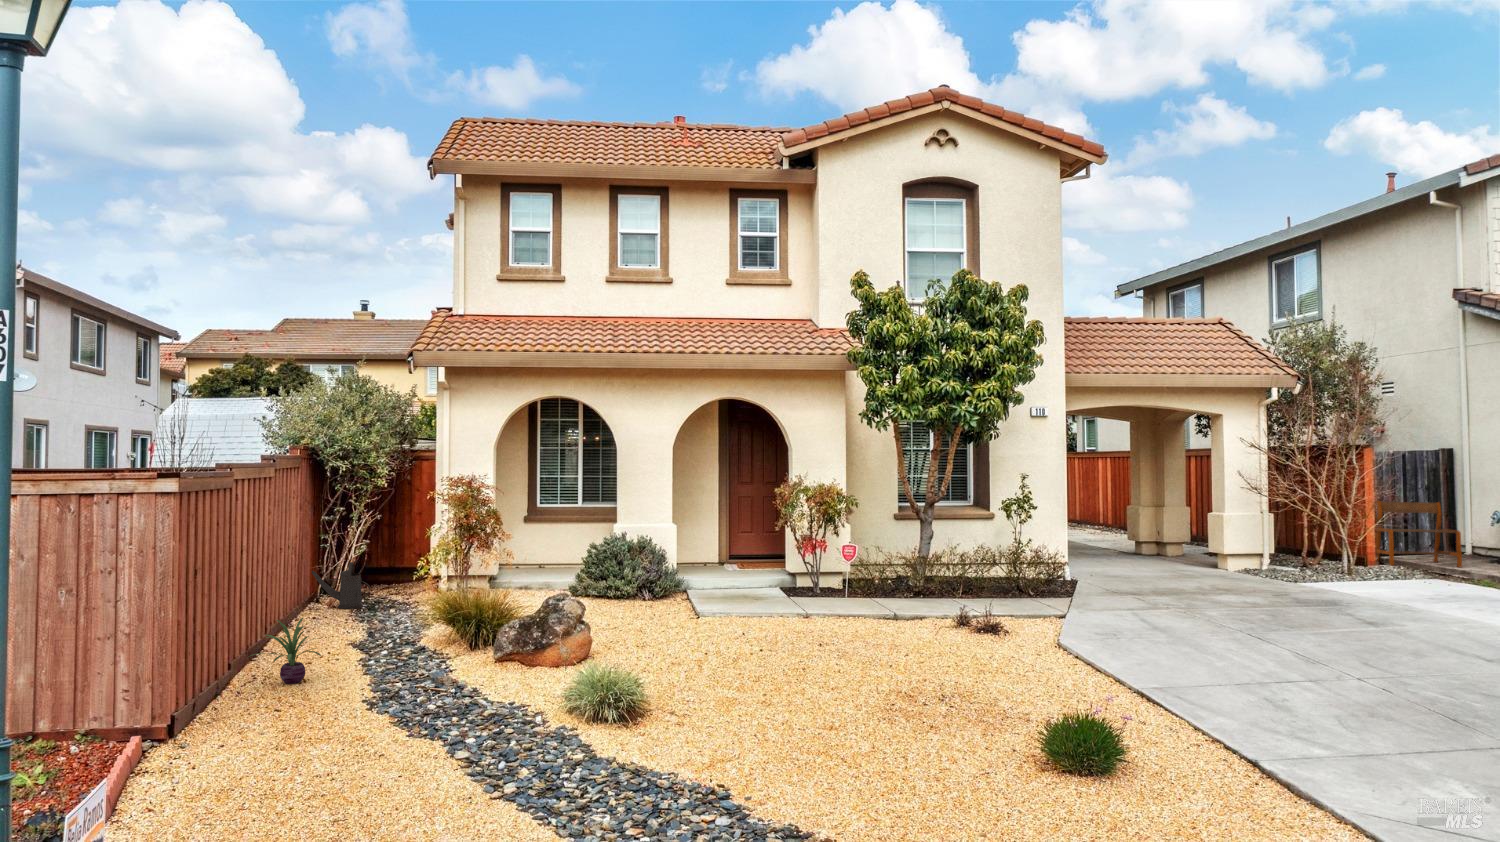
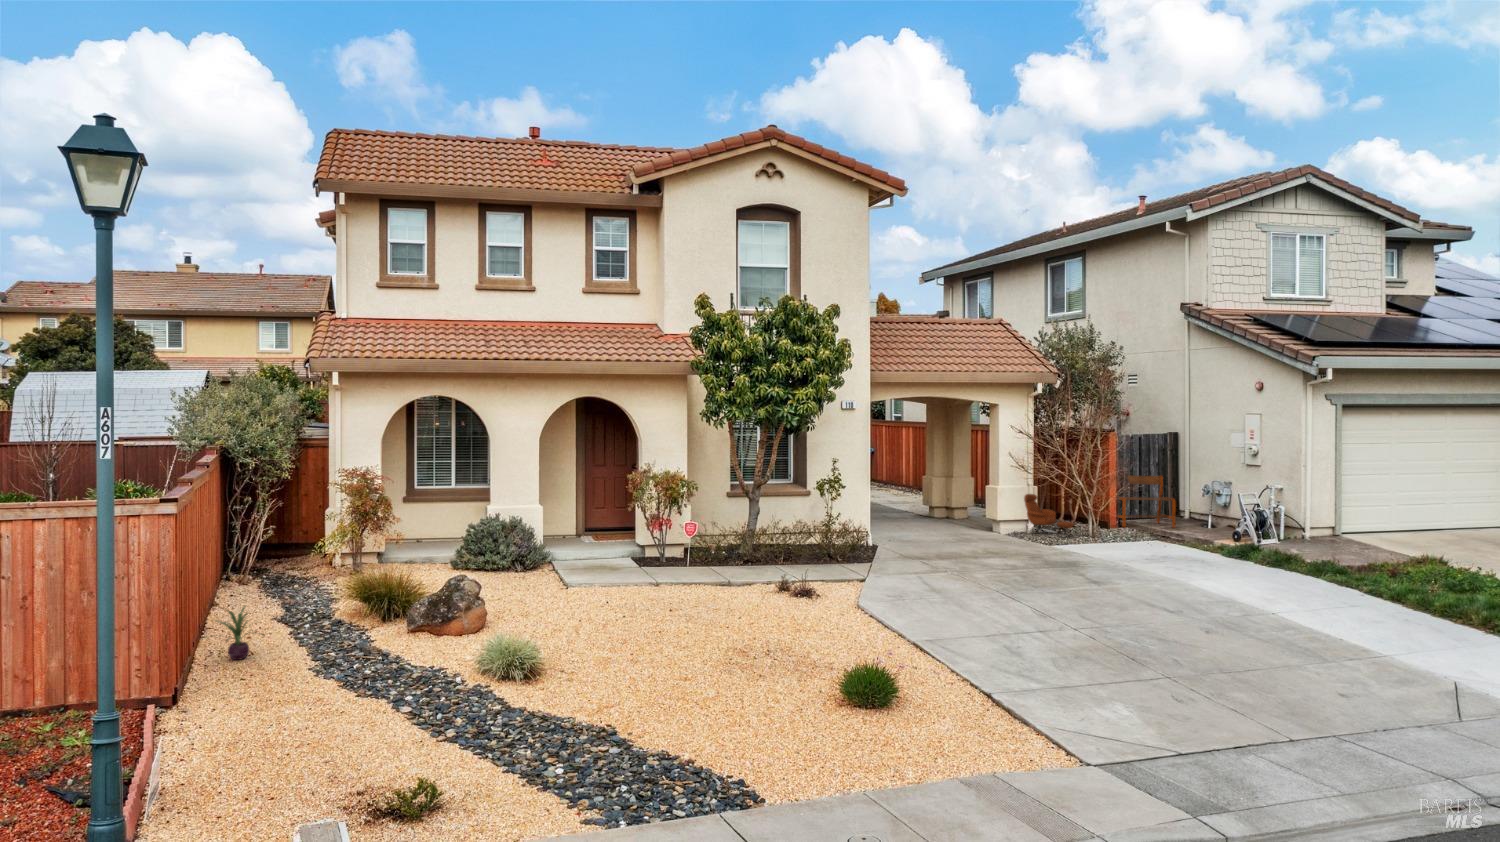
lounge chair: none [1260,521,1329,576] -> present [1024,494,1073,536]
watering can: present [312,562,370,609] -> none [221,549,274,590]

